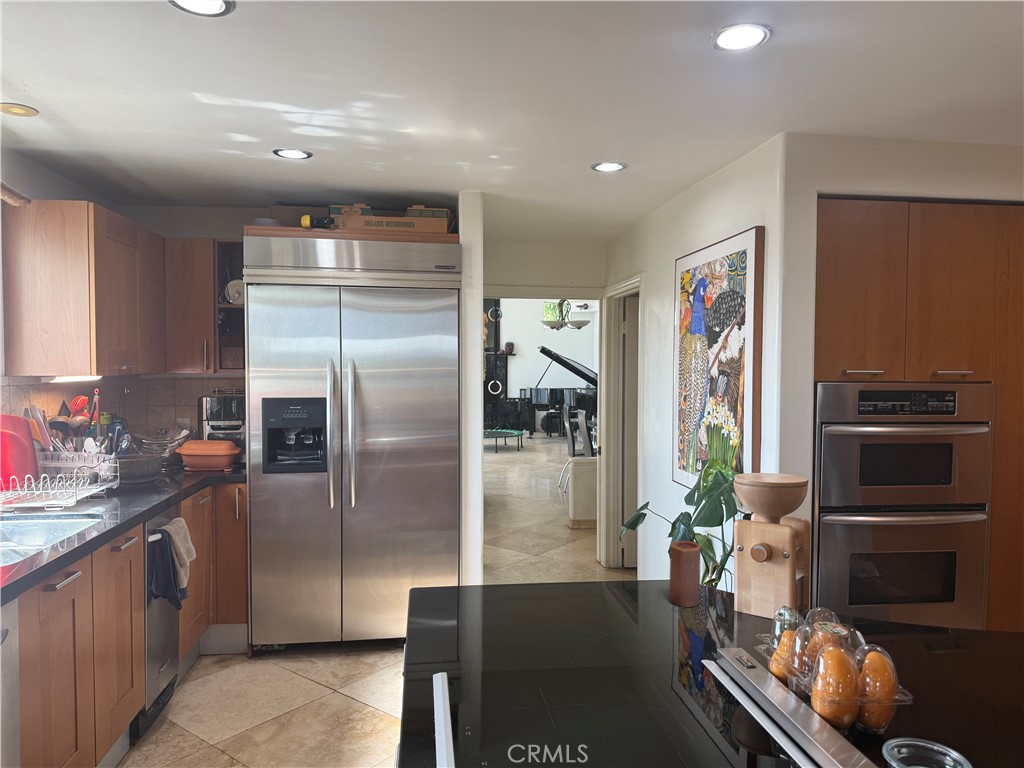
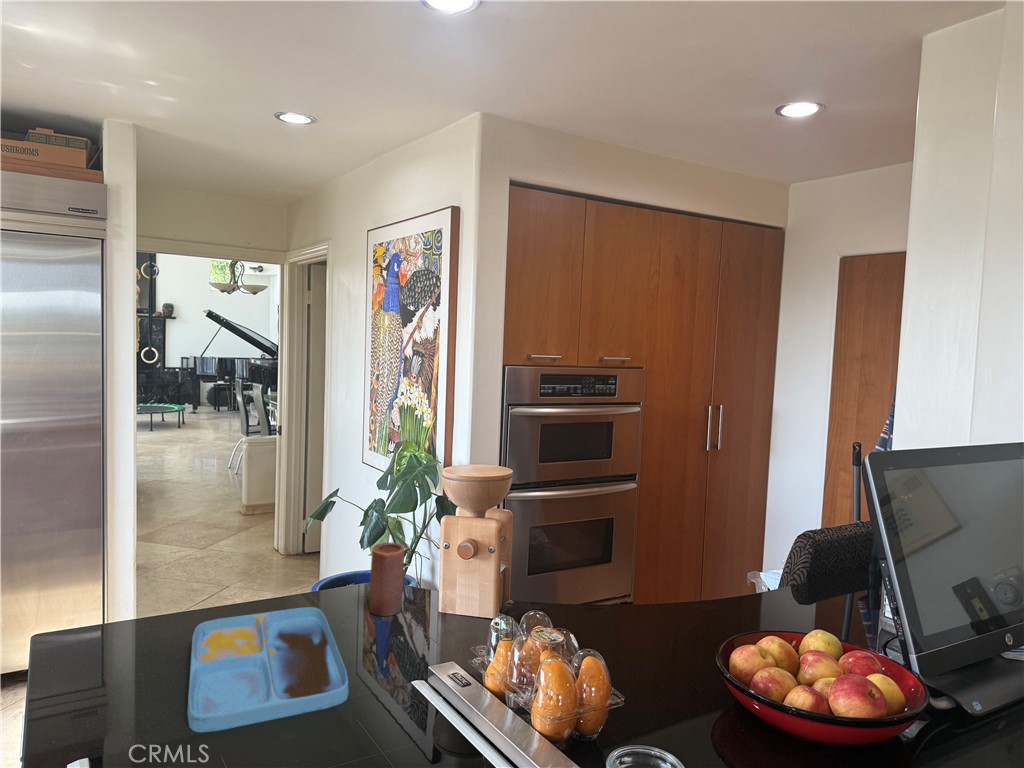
tray: none [525,586,646,662] -> present [187,607,348,732]

